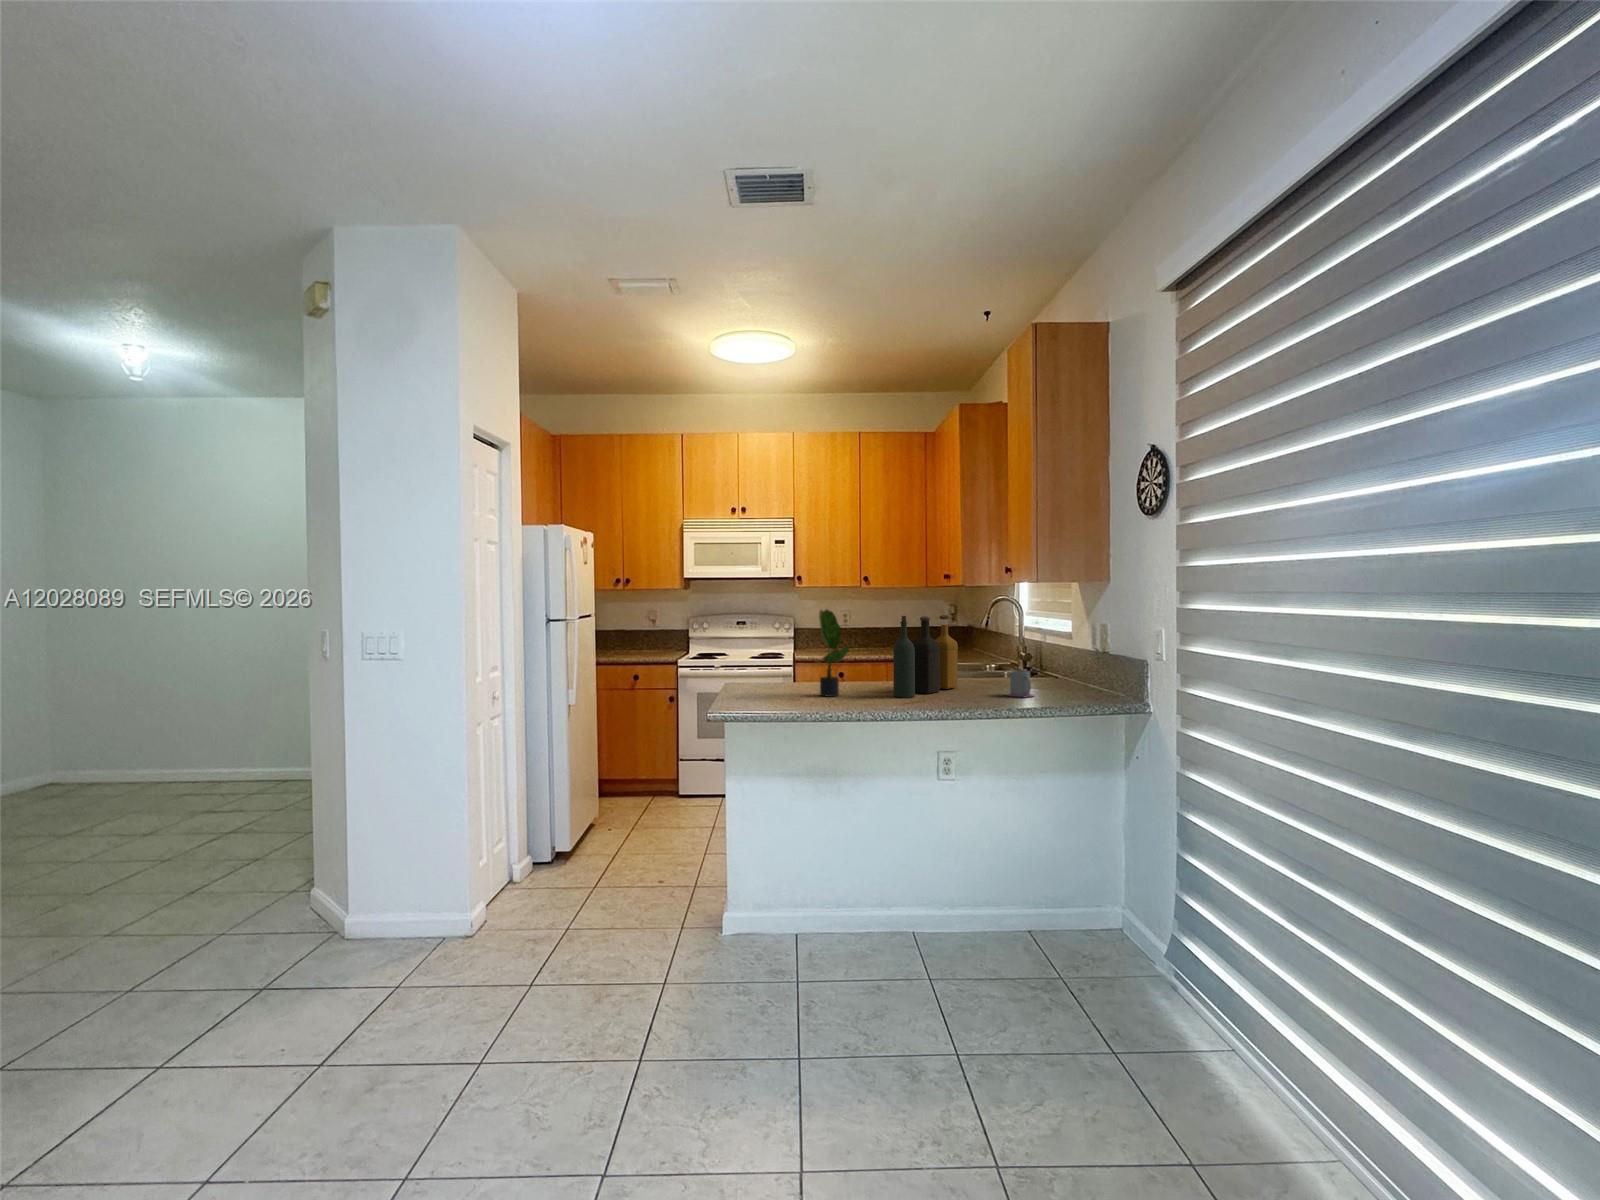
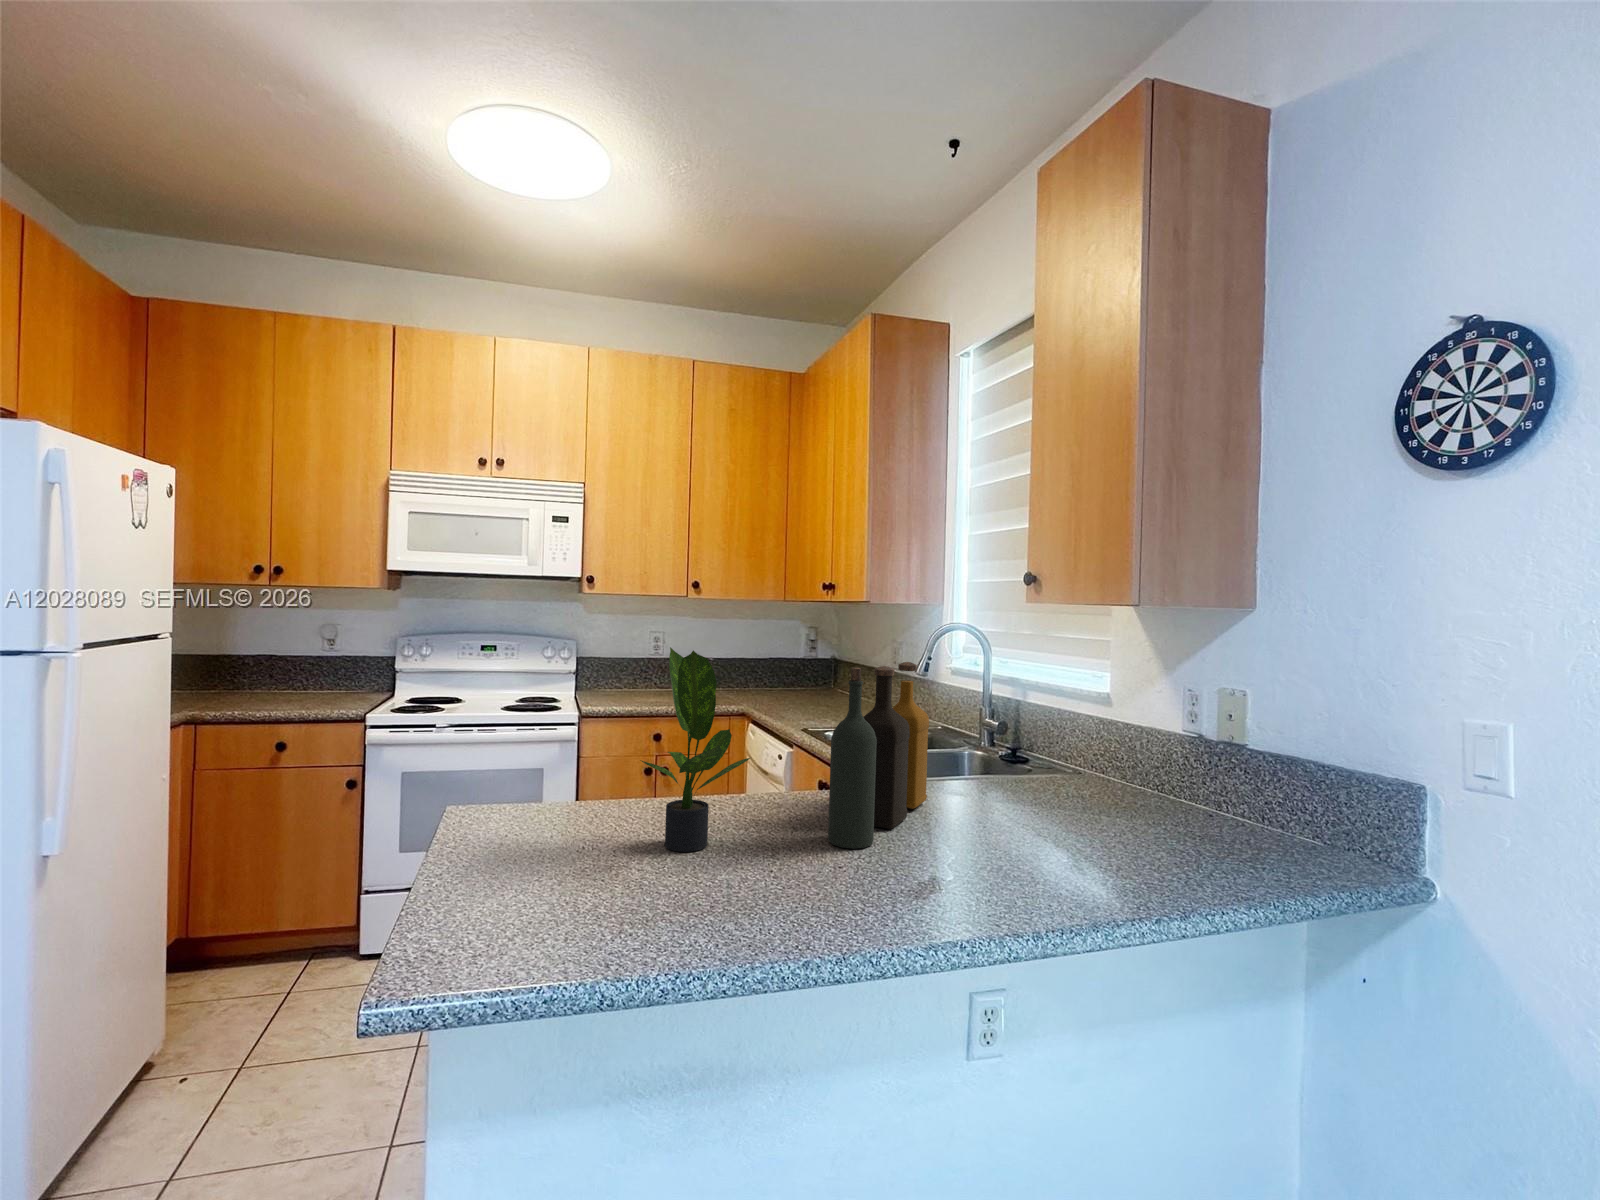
mug: present [1007,670,1033,697] -> none [1037,776,1097,836]

